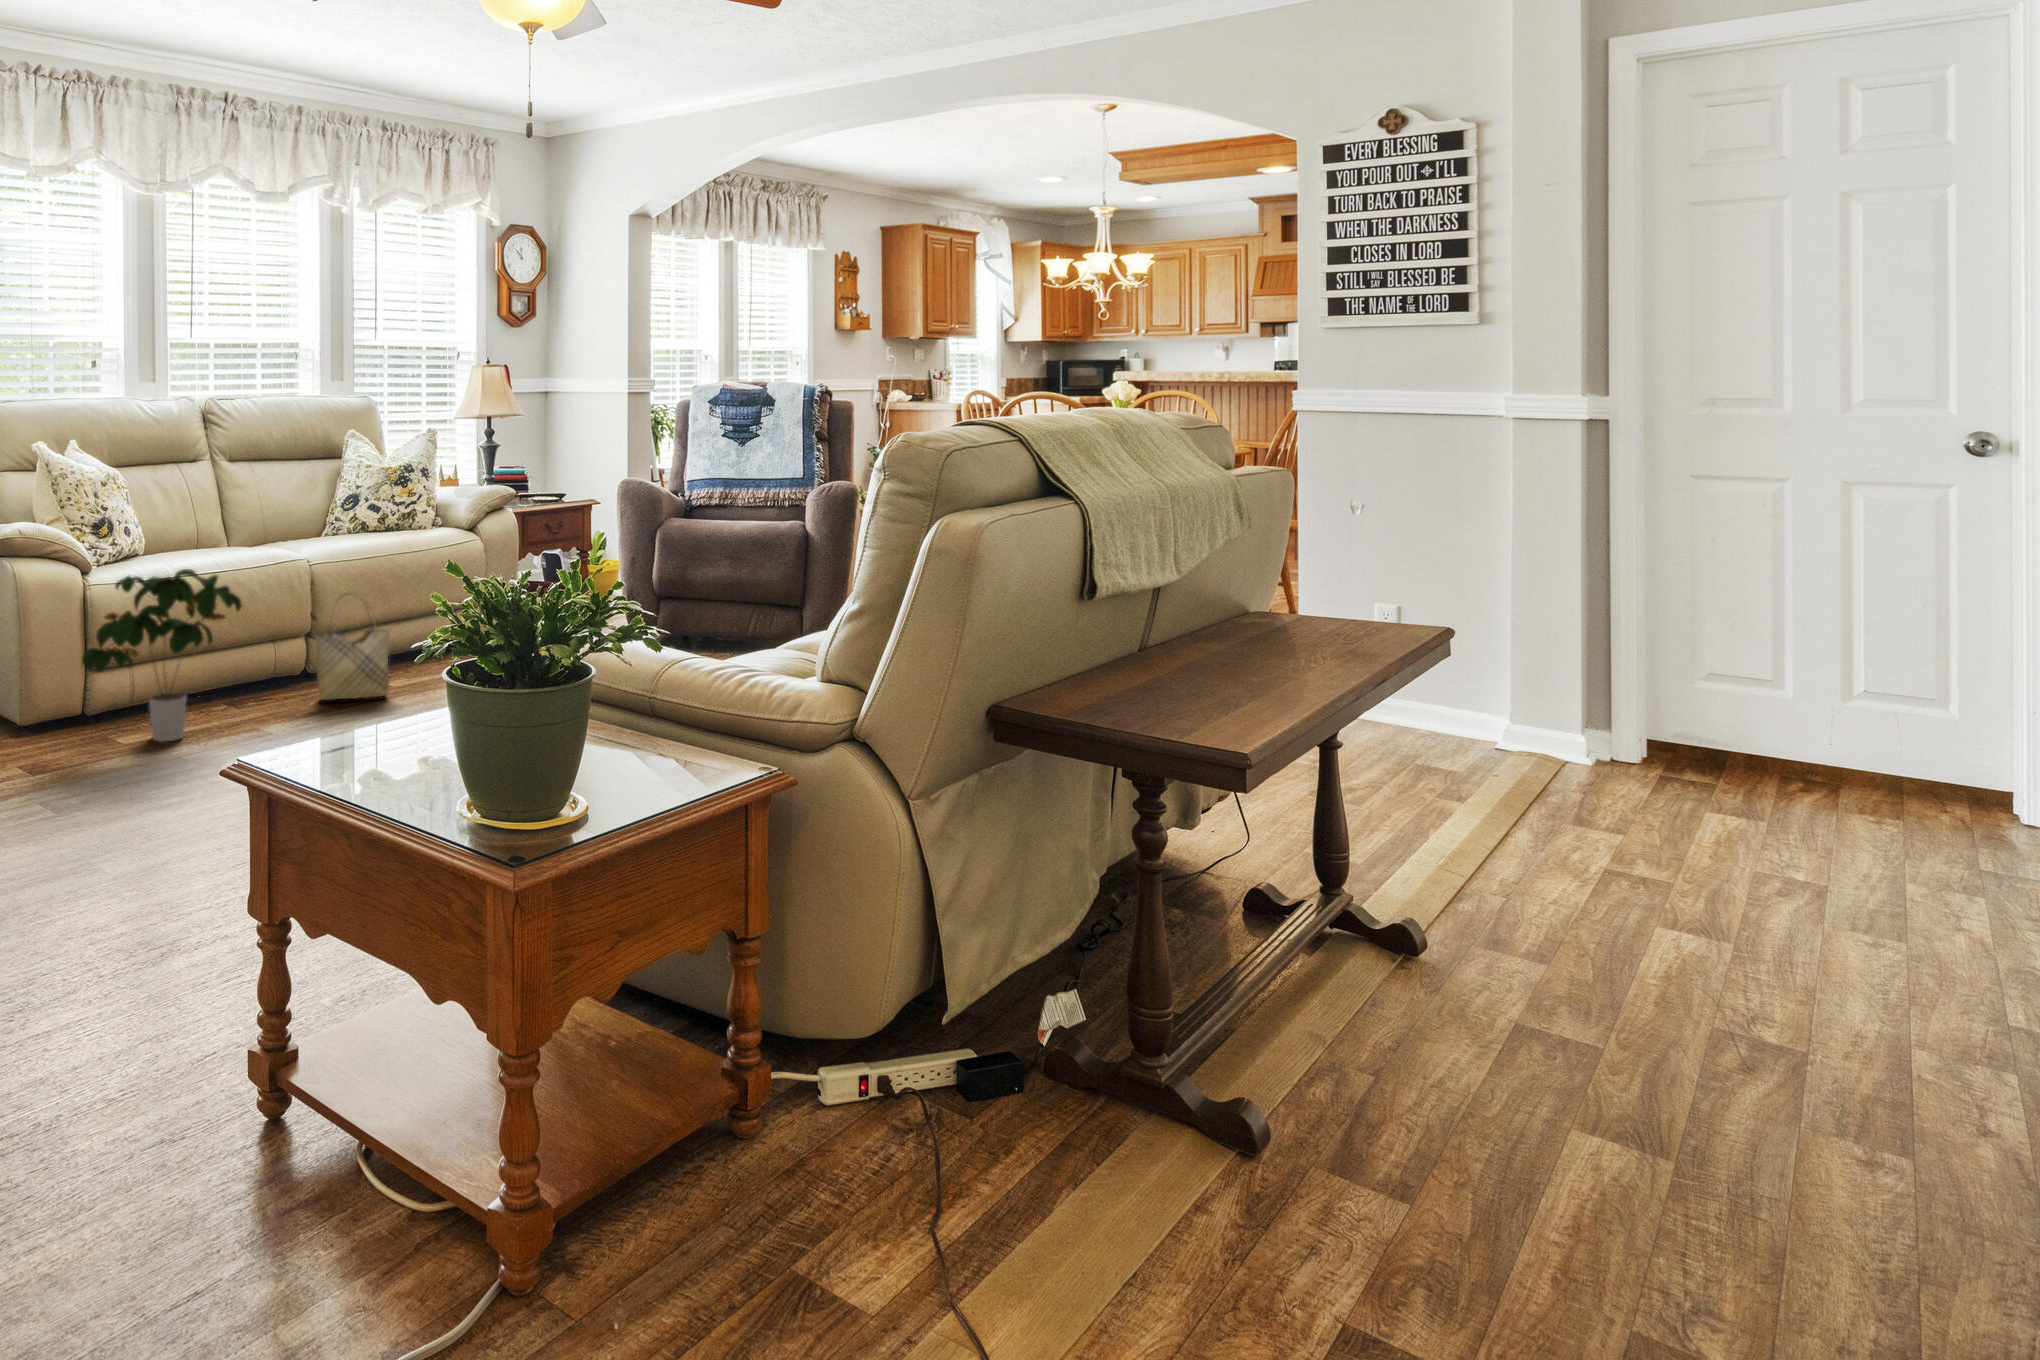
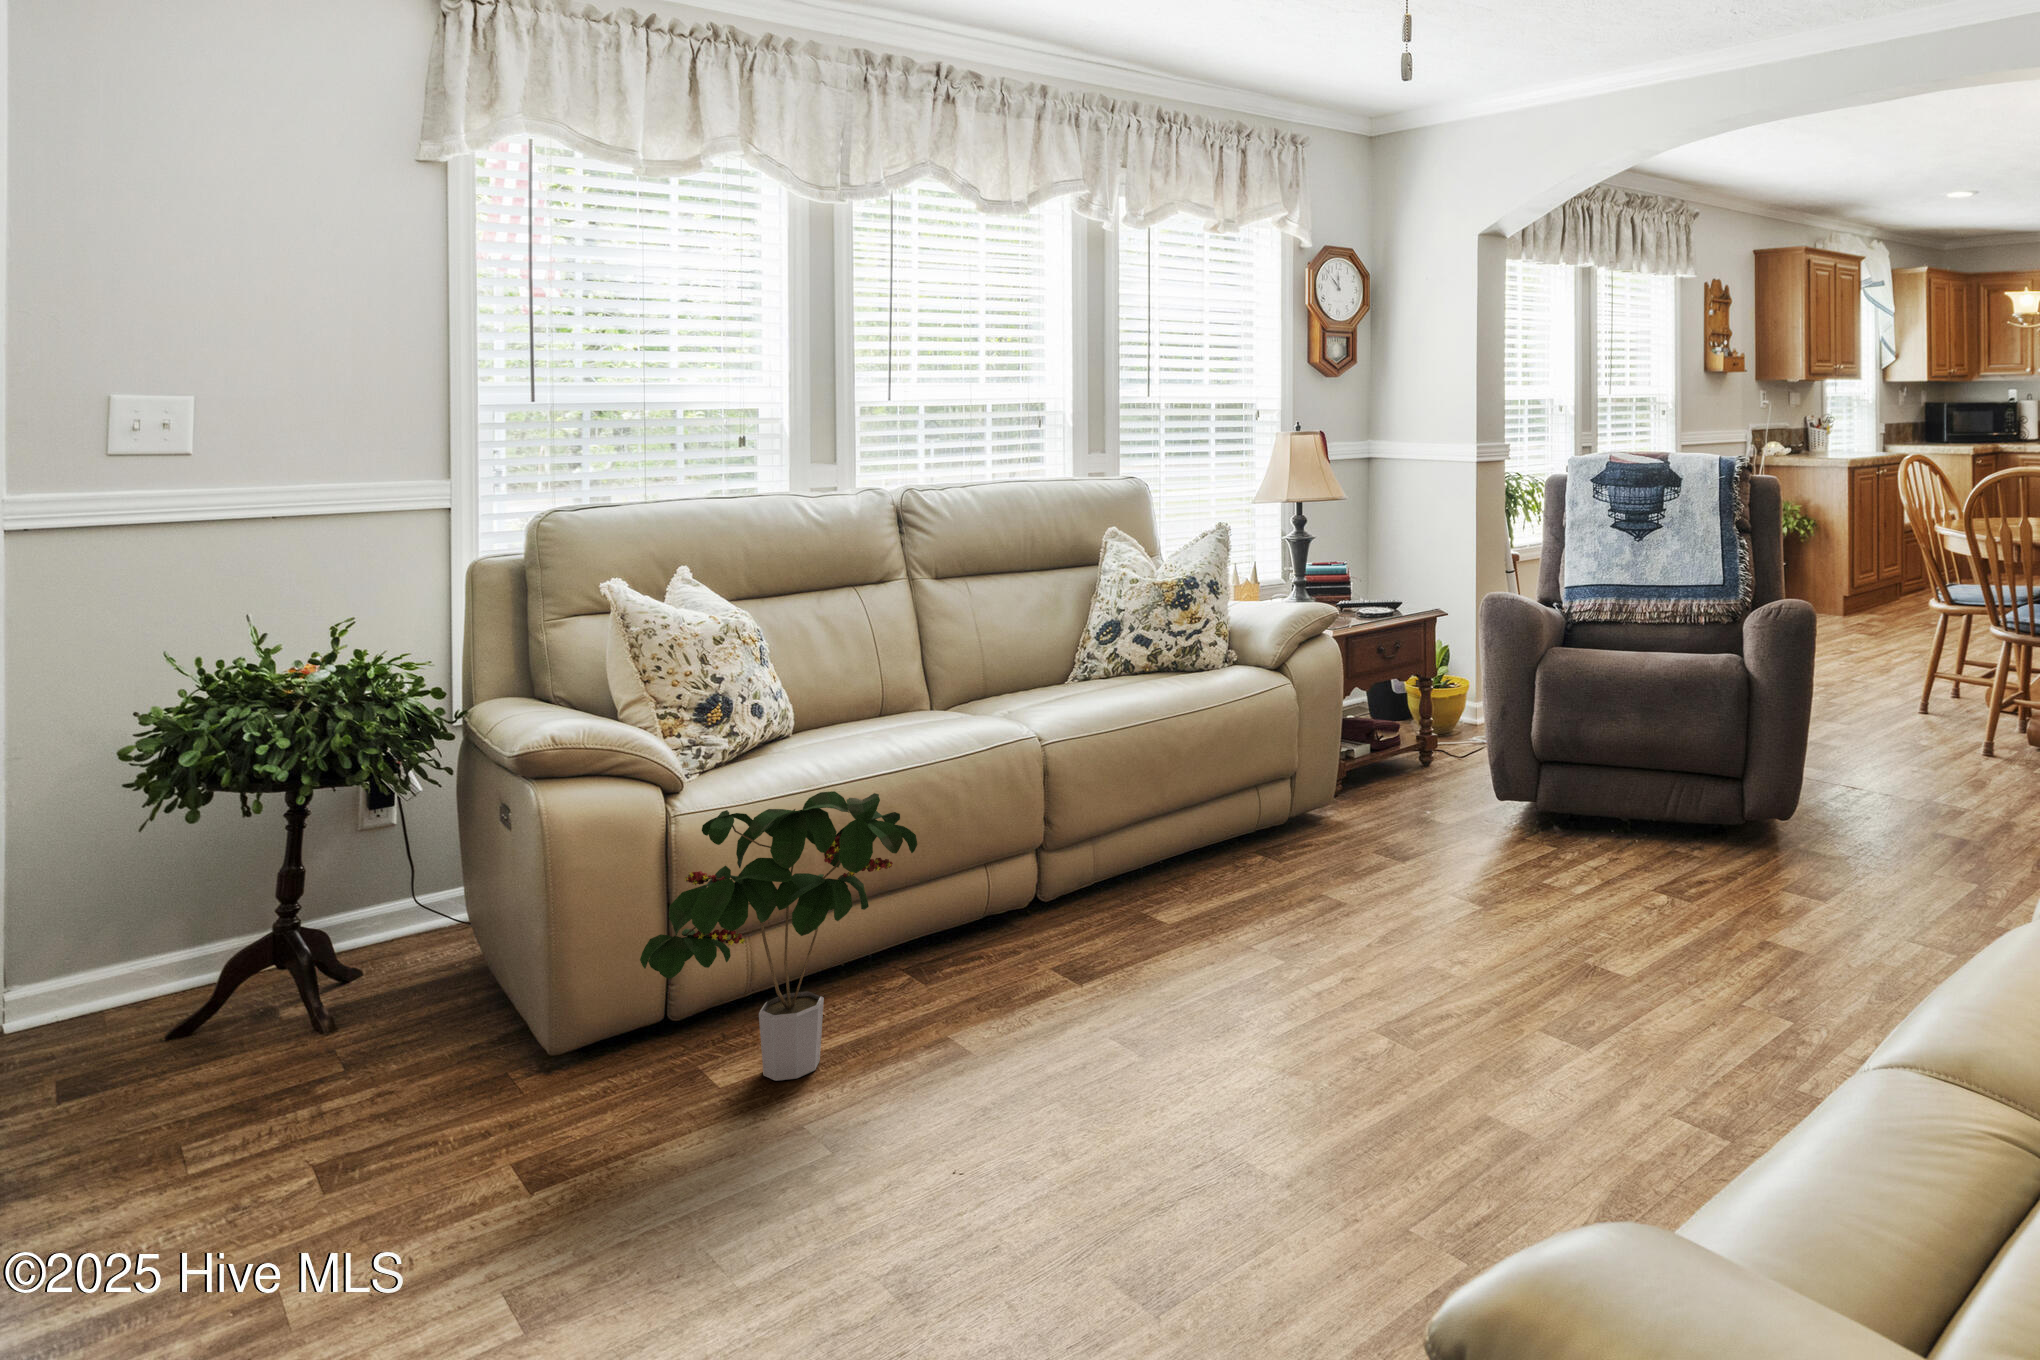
woven basket: present [315,598,390,700] -> none [1040,792,1156,964]

